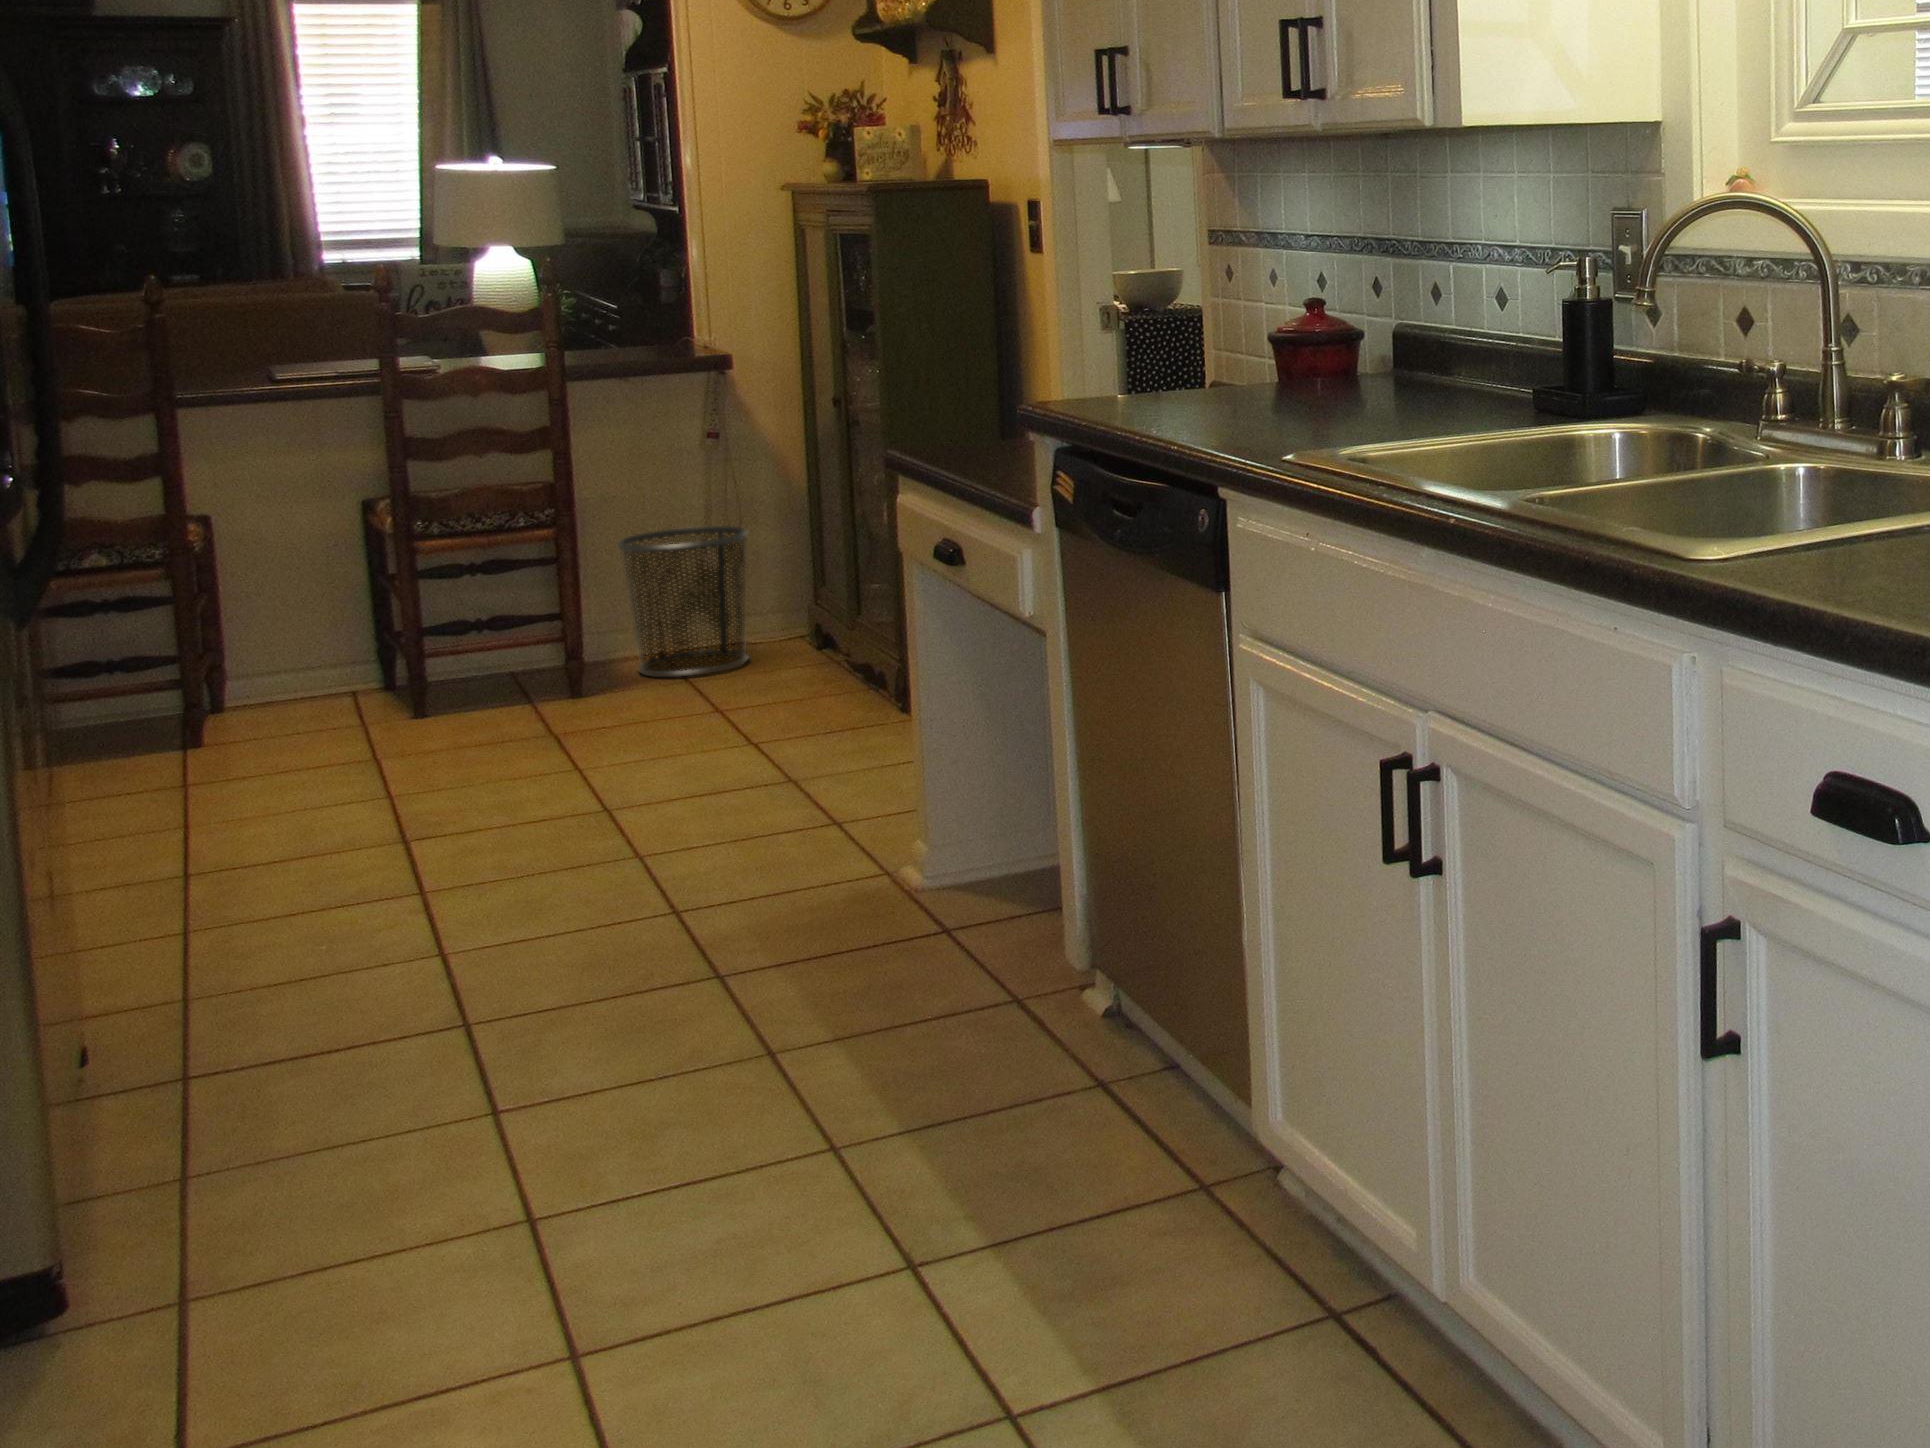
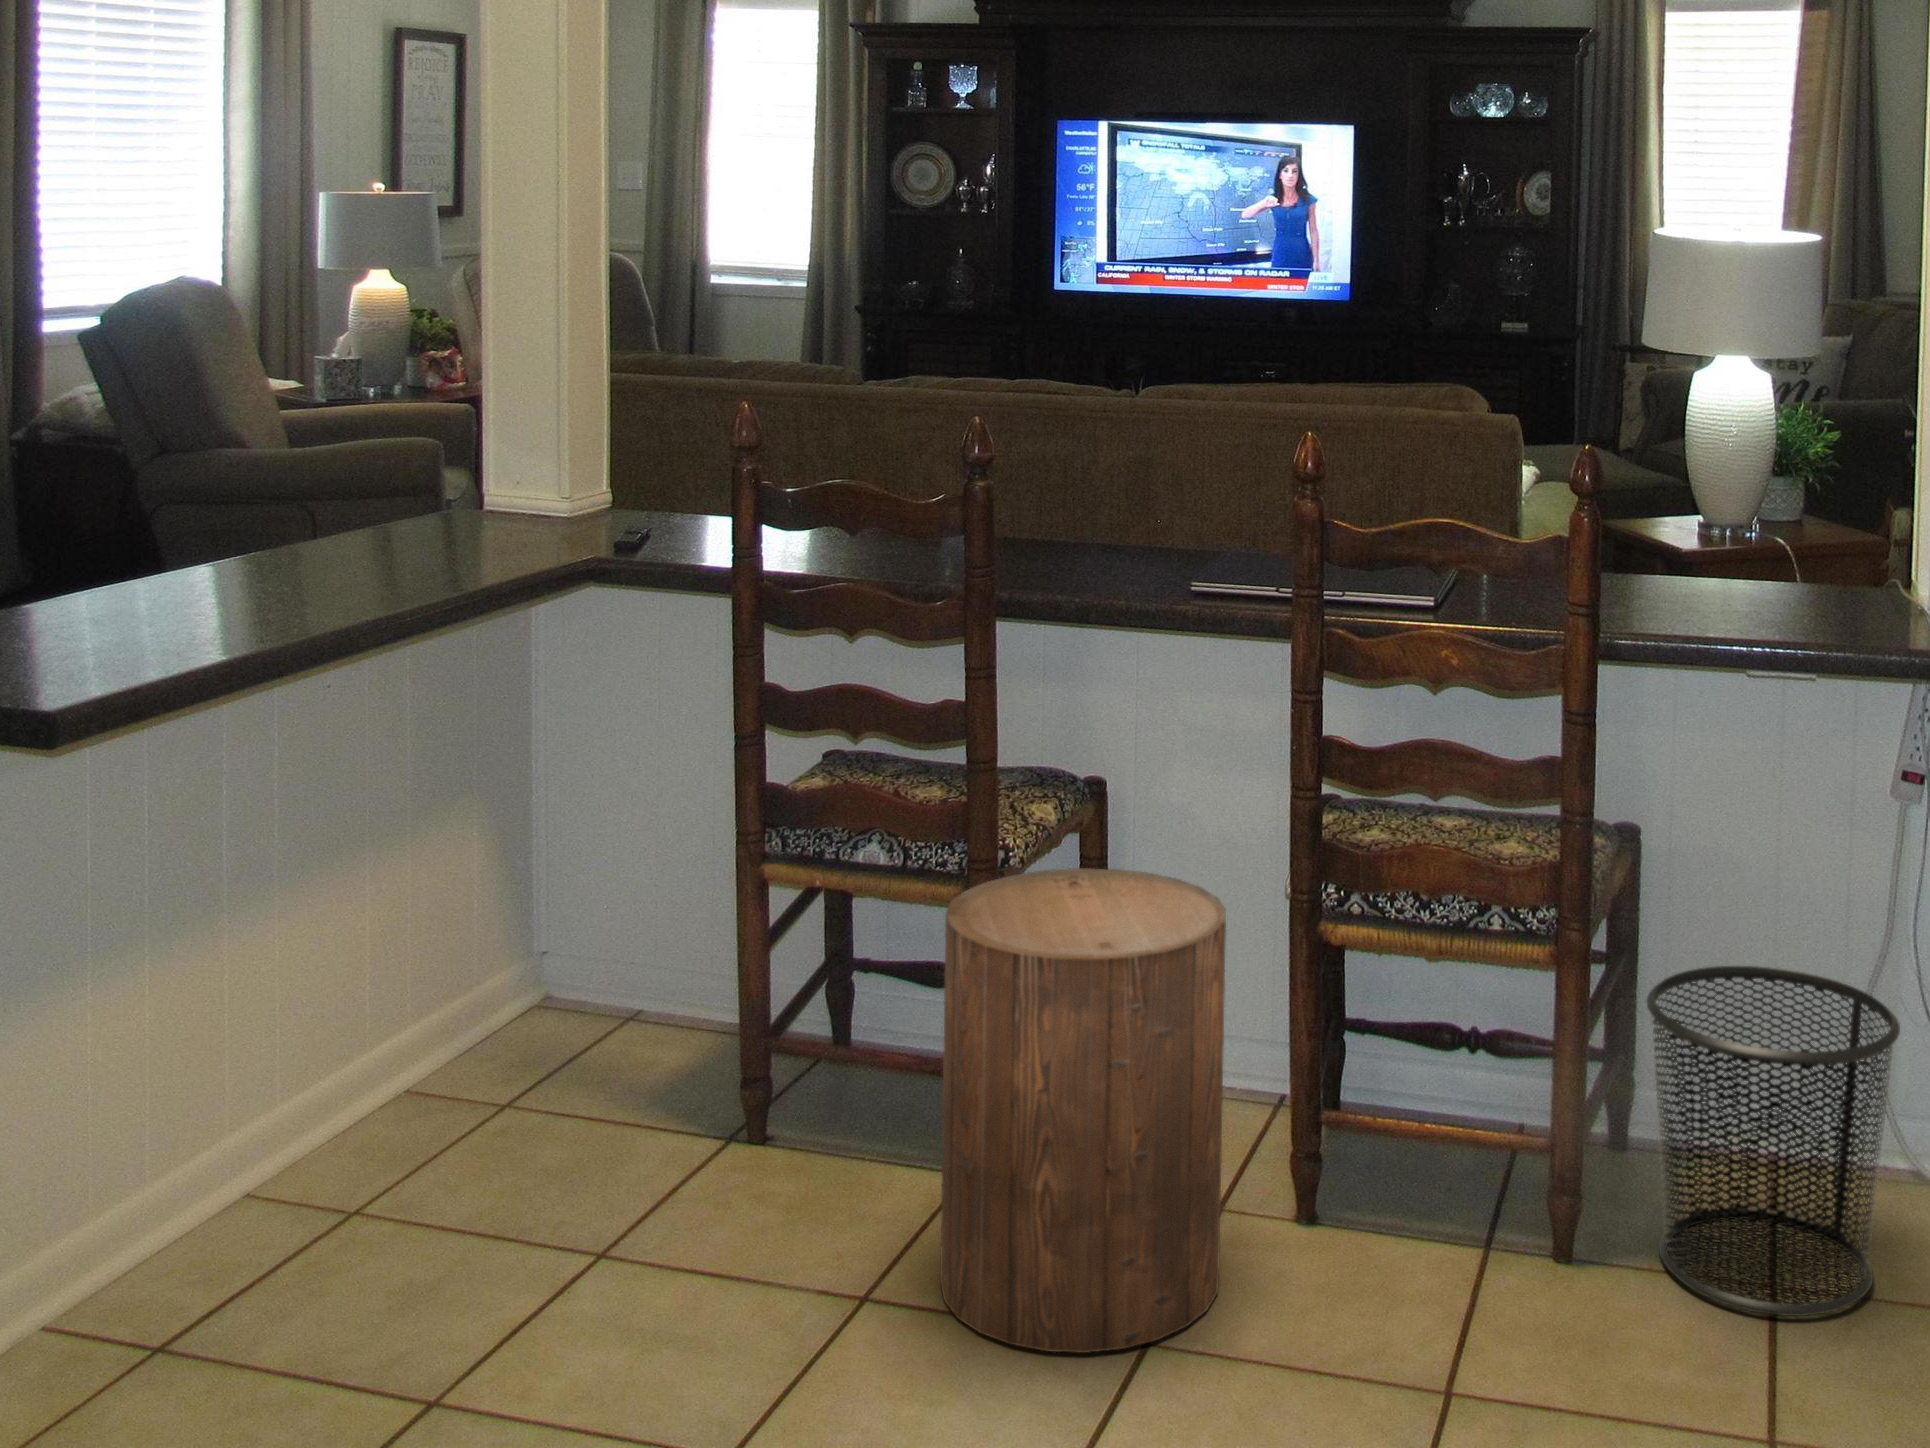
stool: none [221,525,419,764] -> present [940,868,1226,1353]

